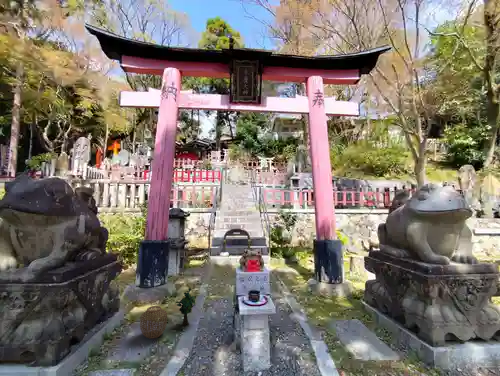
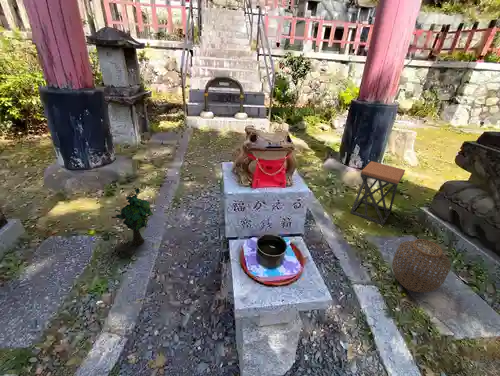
stool: none [318,274,346,314] -> present [351,161,405,225]
woven basket: present [140,306,167,338] -> present [392,239,451,292]

